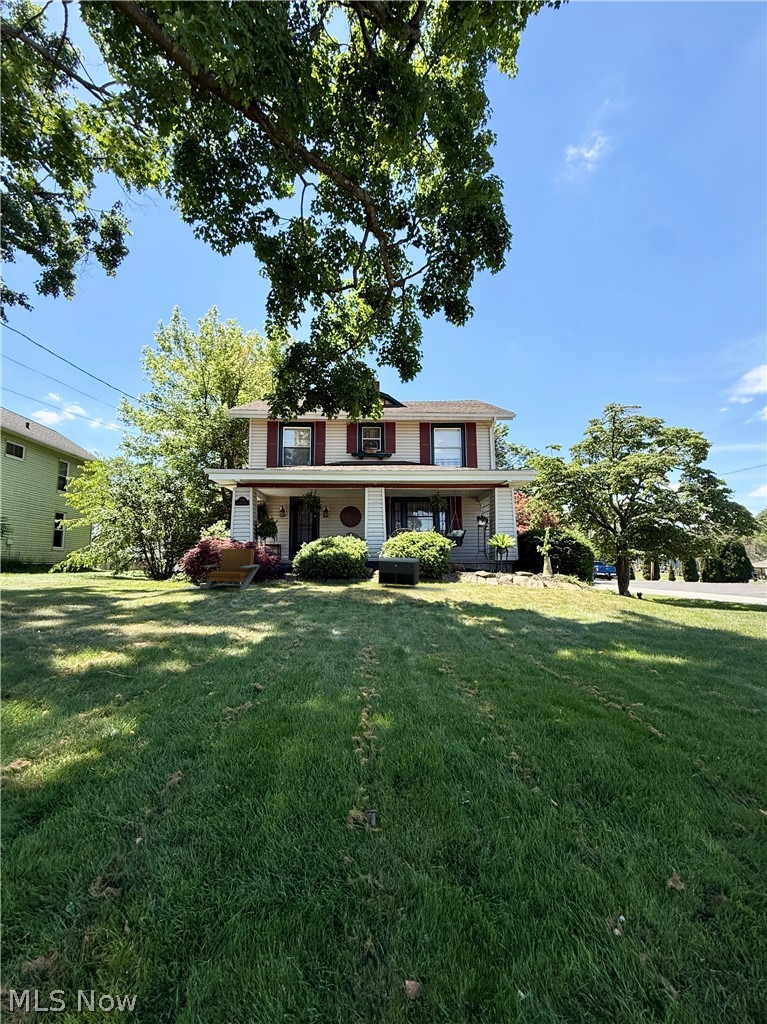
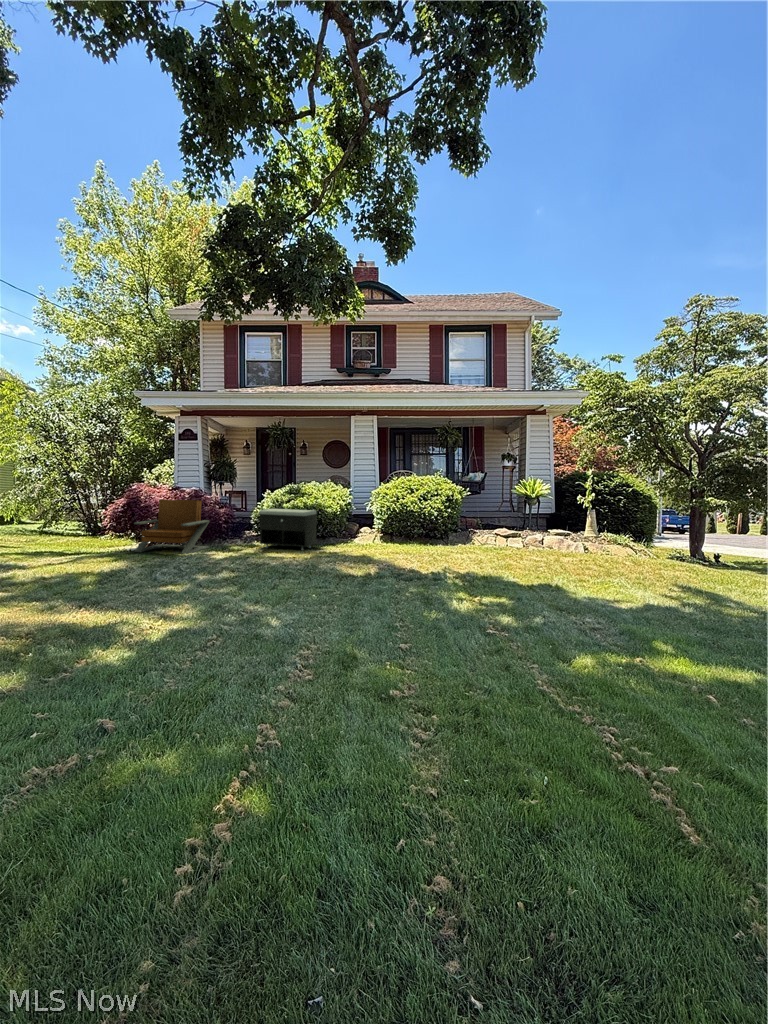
storage bench: present [378,557,419,588] -> present [259,509,317,550]

